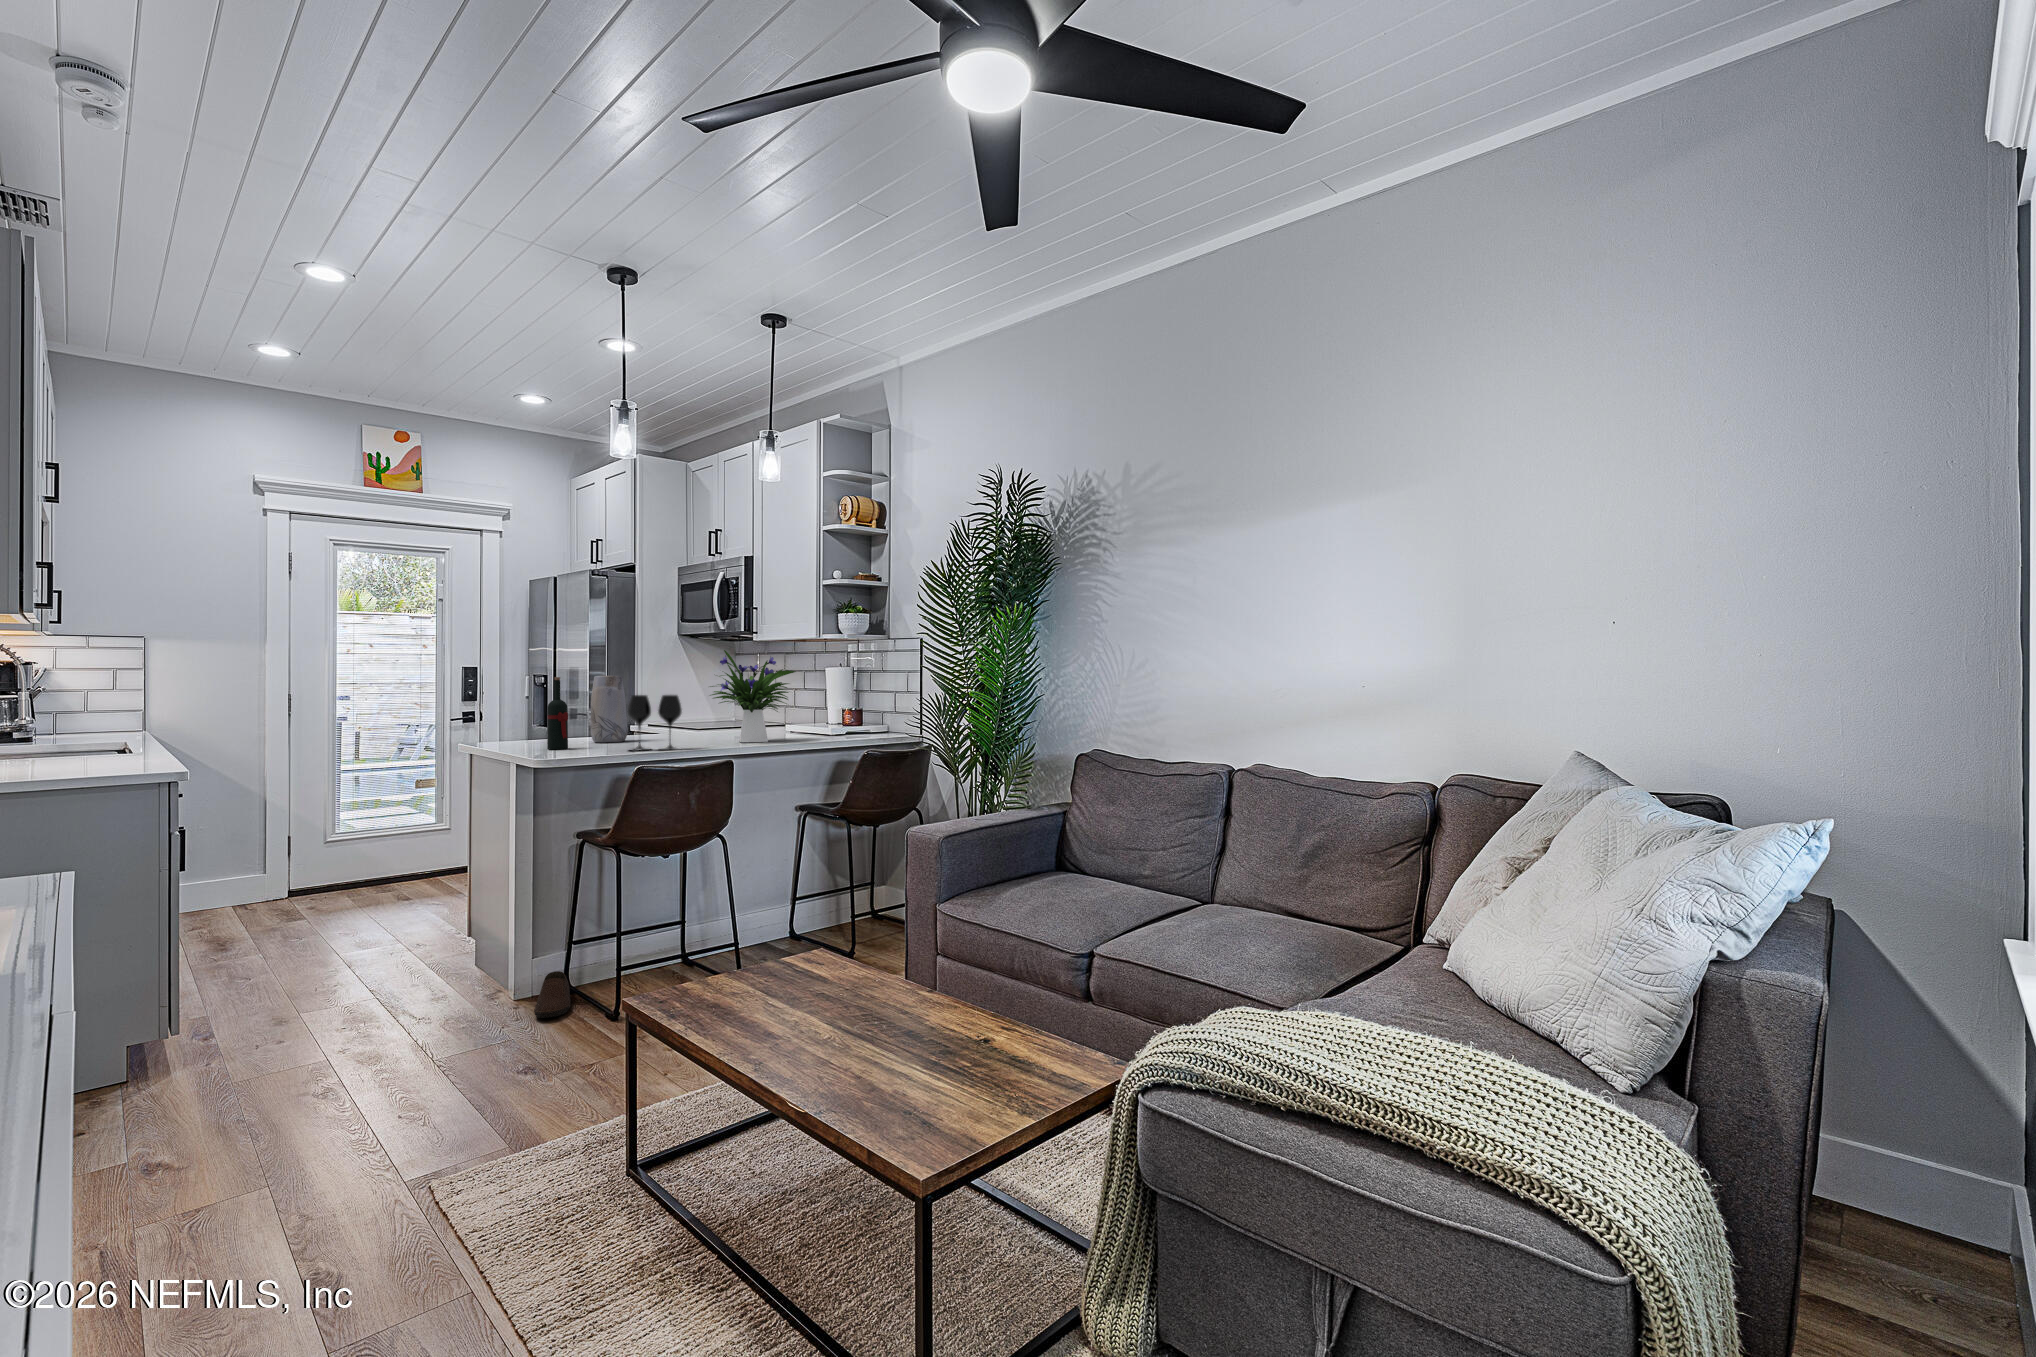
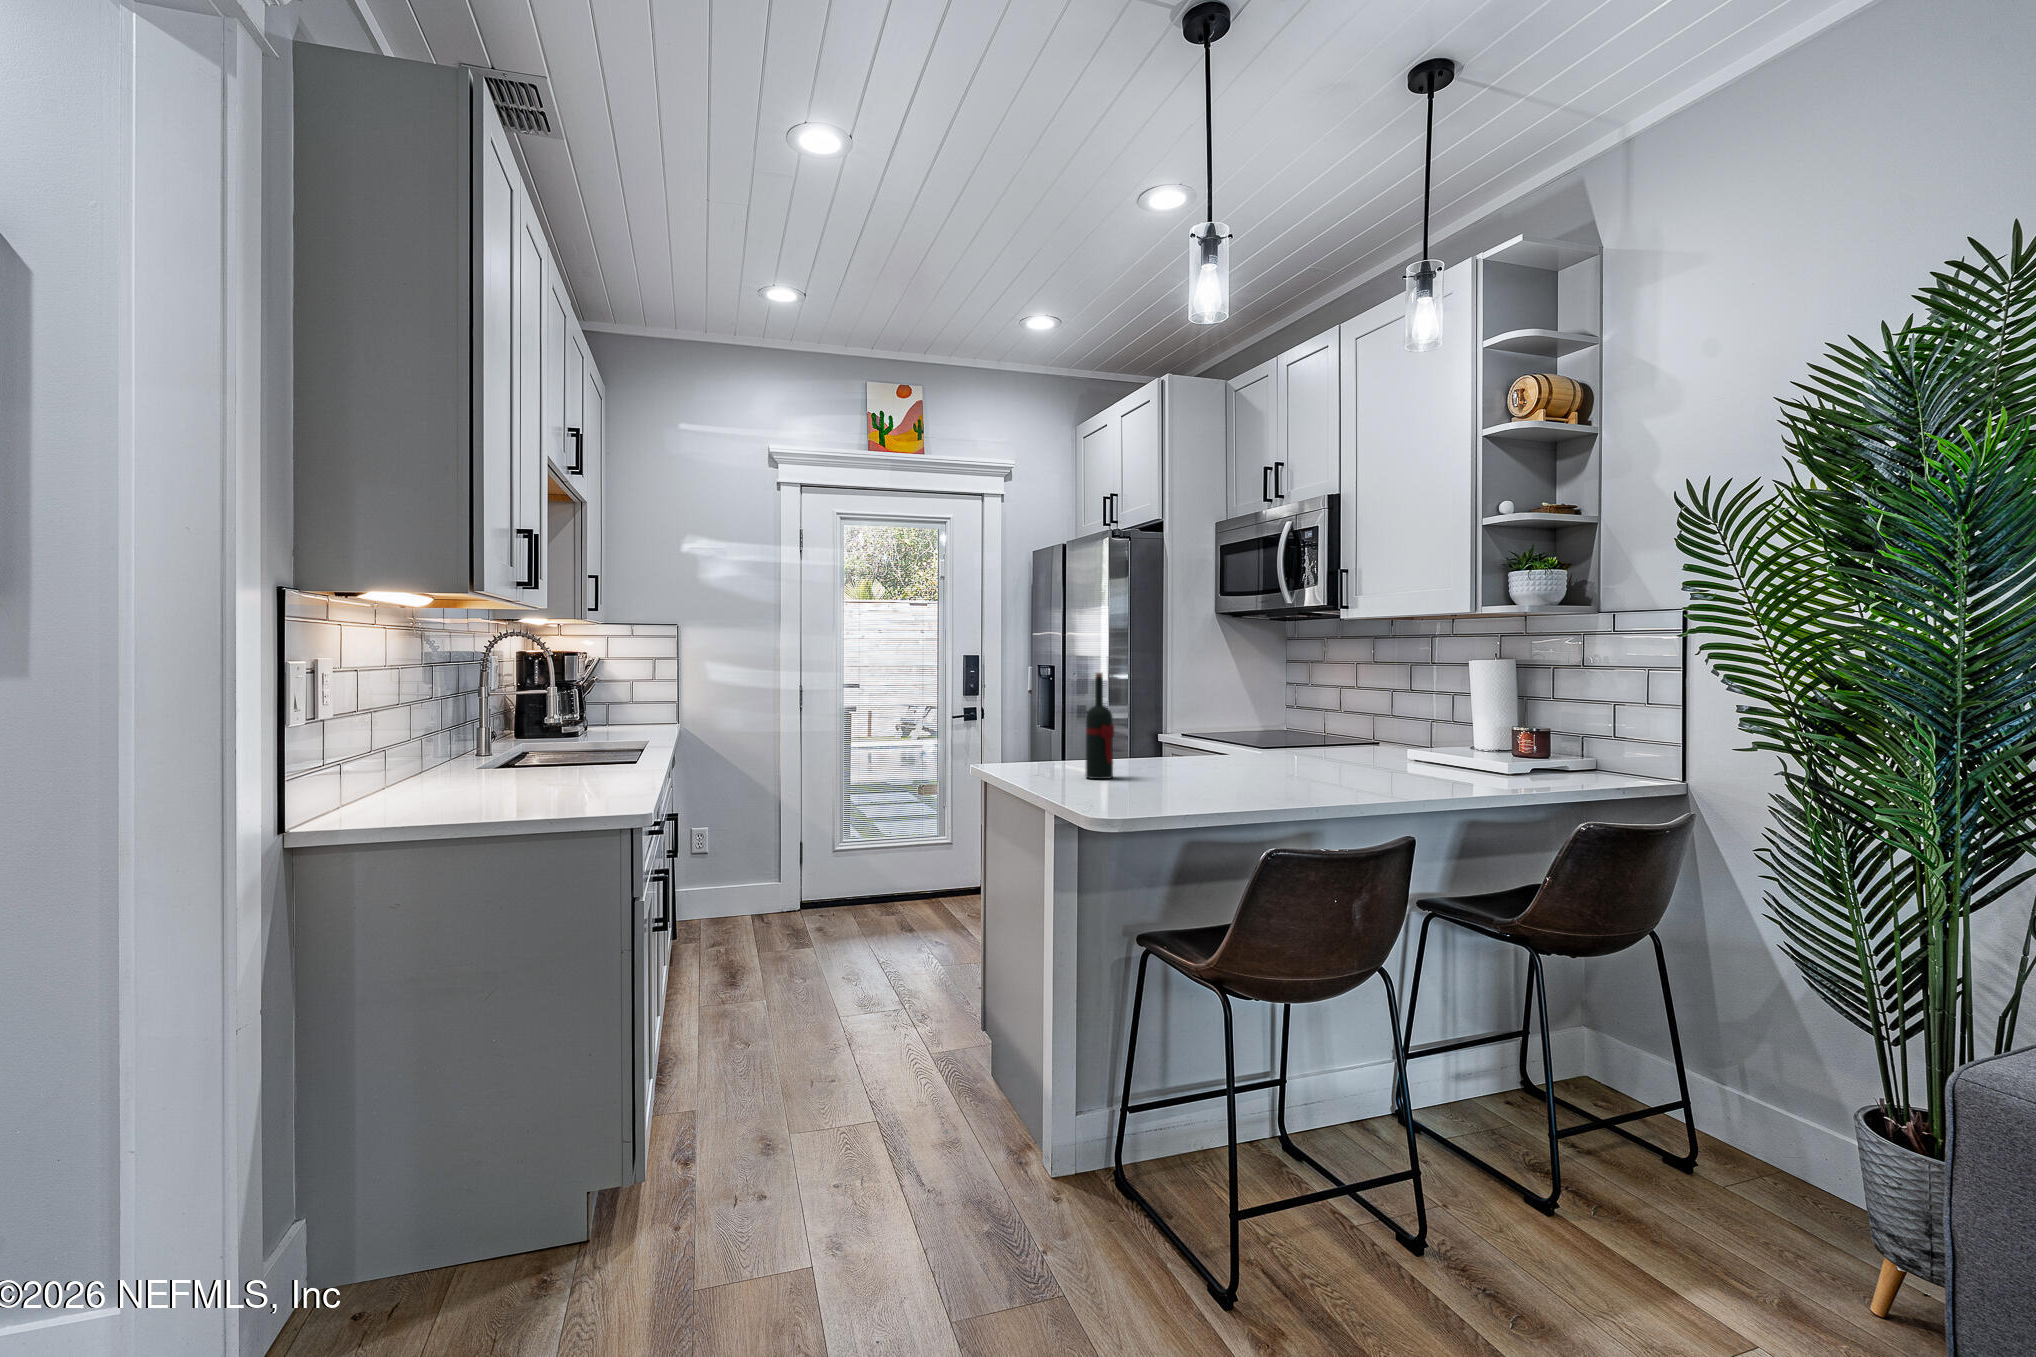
flower arrangement: present [710,650,796,742] -> none [1315,630,1465,781]
vase: present [590,676,628,743] -> none [1134,669,1183,765]
wine glass: present [627,695,682,751] -> none [1209,703,1297,795]
shoe: present [534,971,571,1018] -> none [1095,1154,1150,1267]

